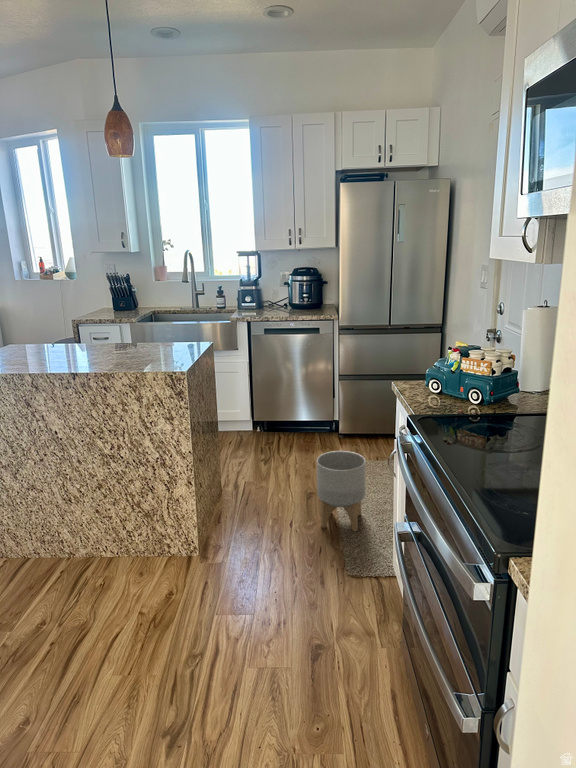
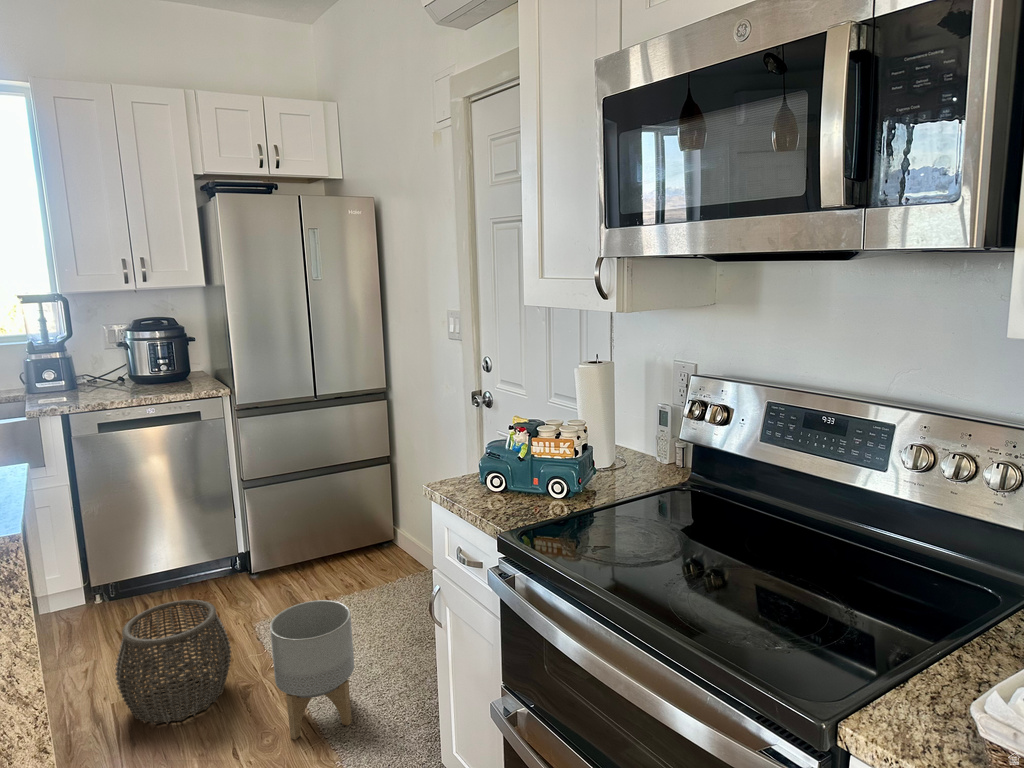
woven basket: none [246,435,305,500] -> present [115,600,231,724]

